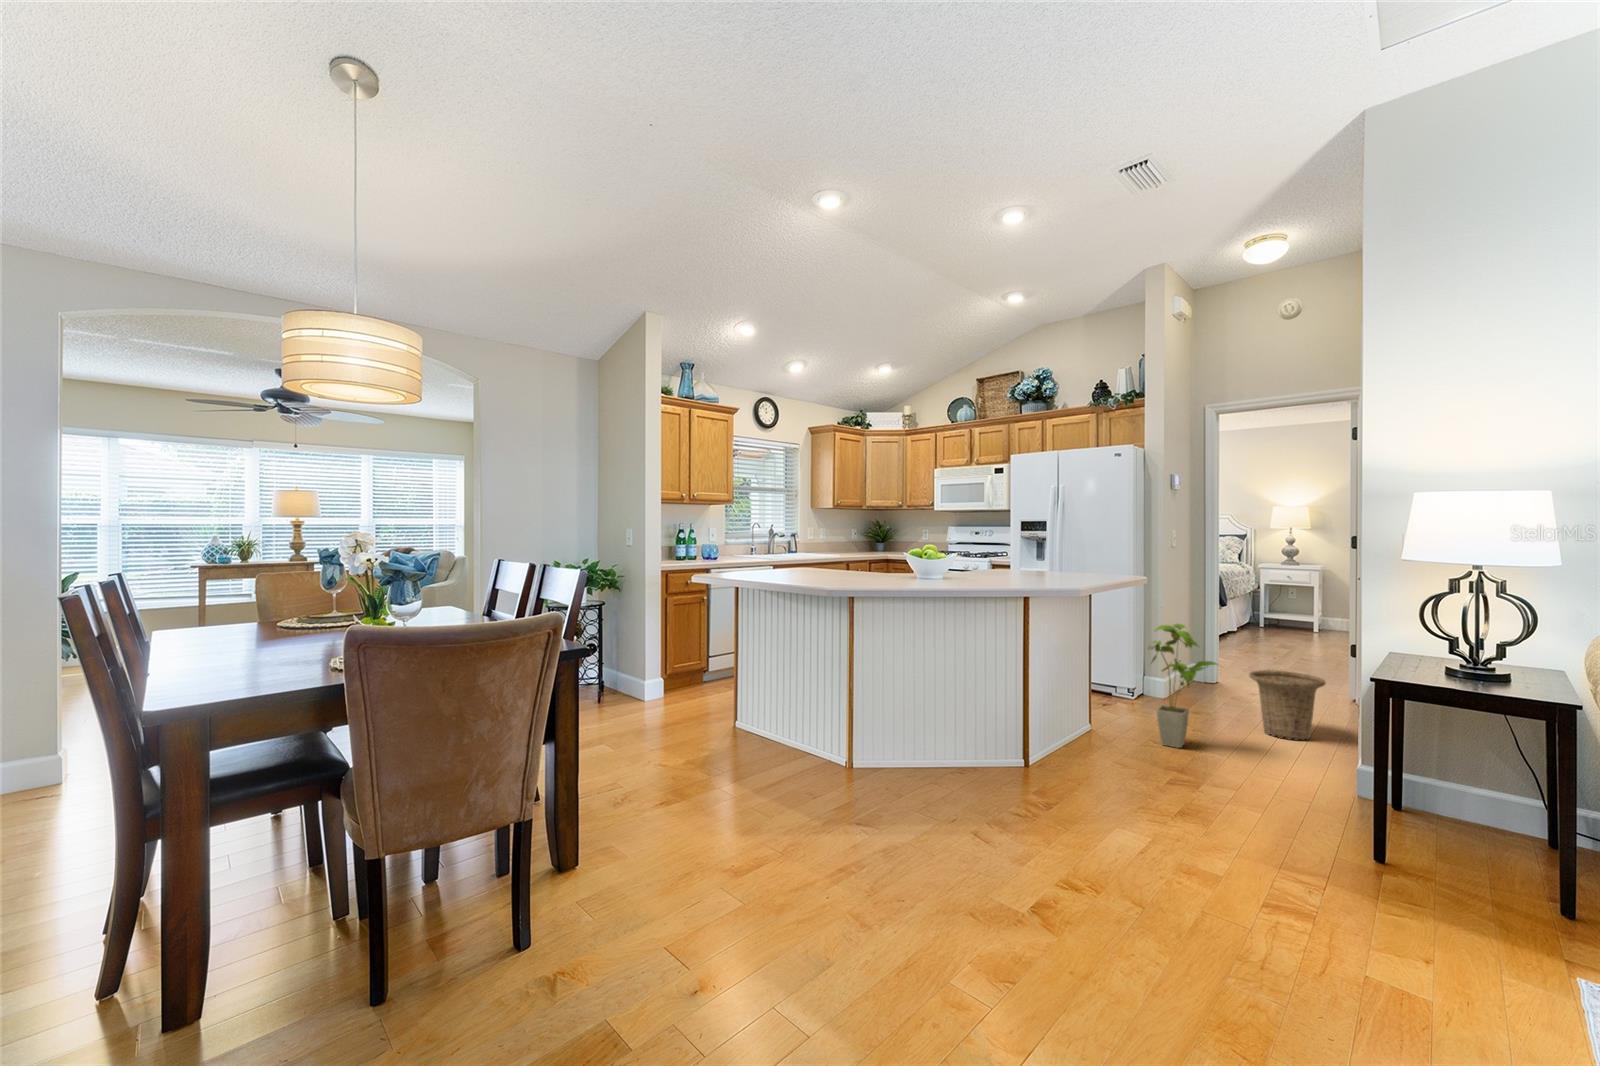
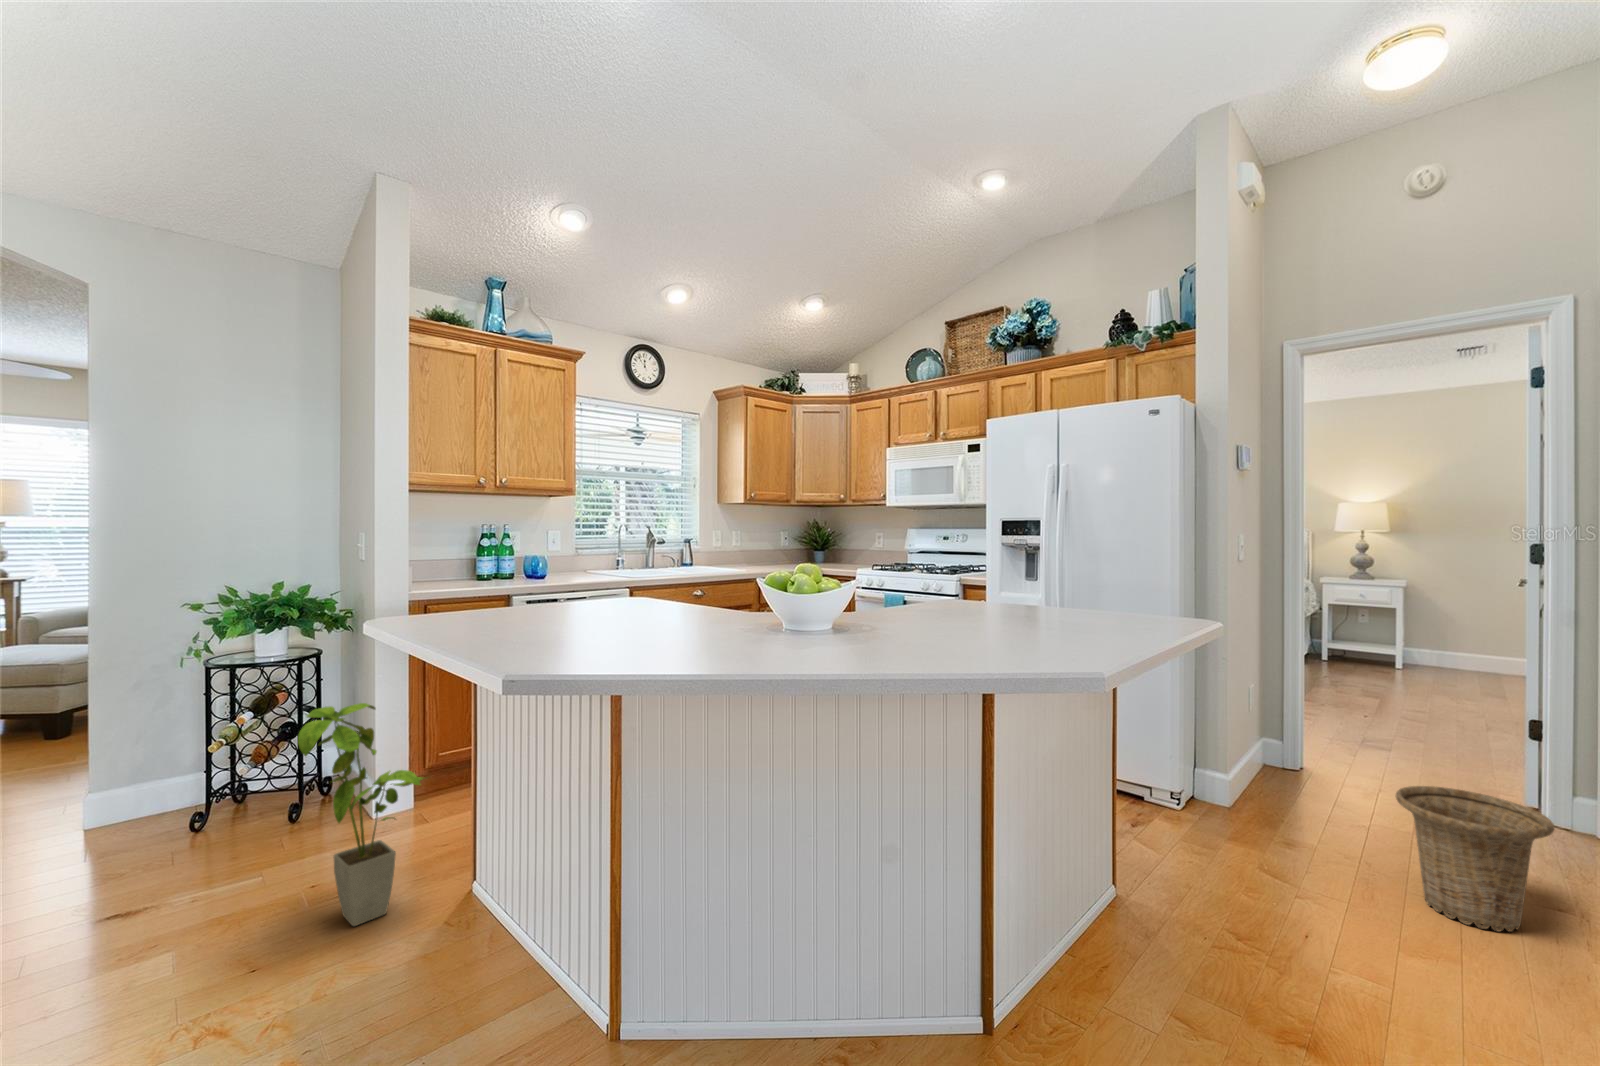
house plant: present [1149,624,1217,748] -> present [298,703,427,926]

